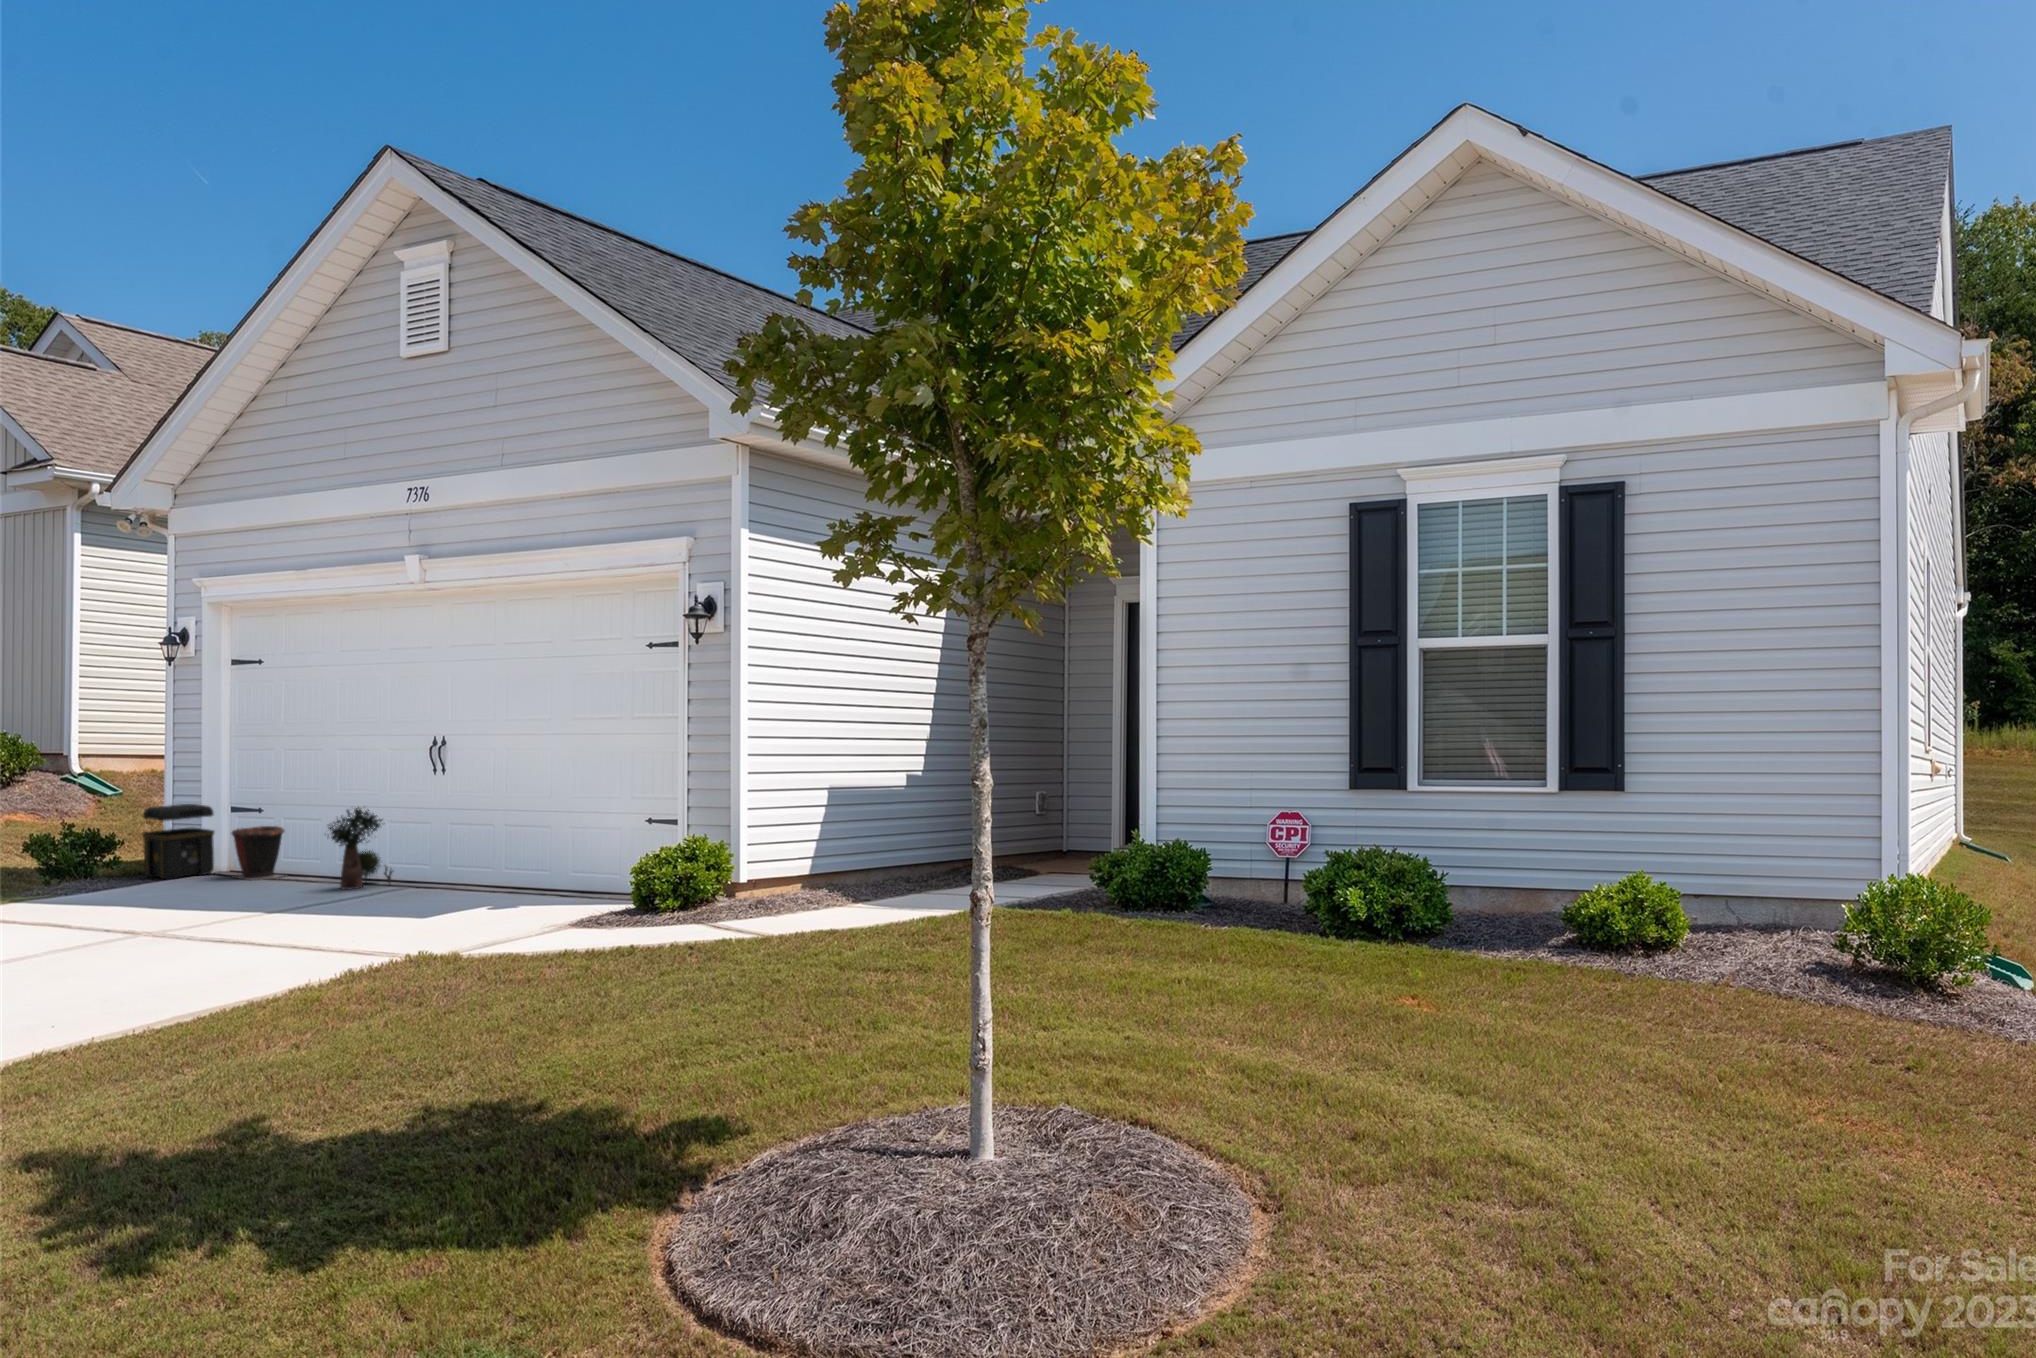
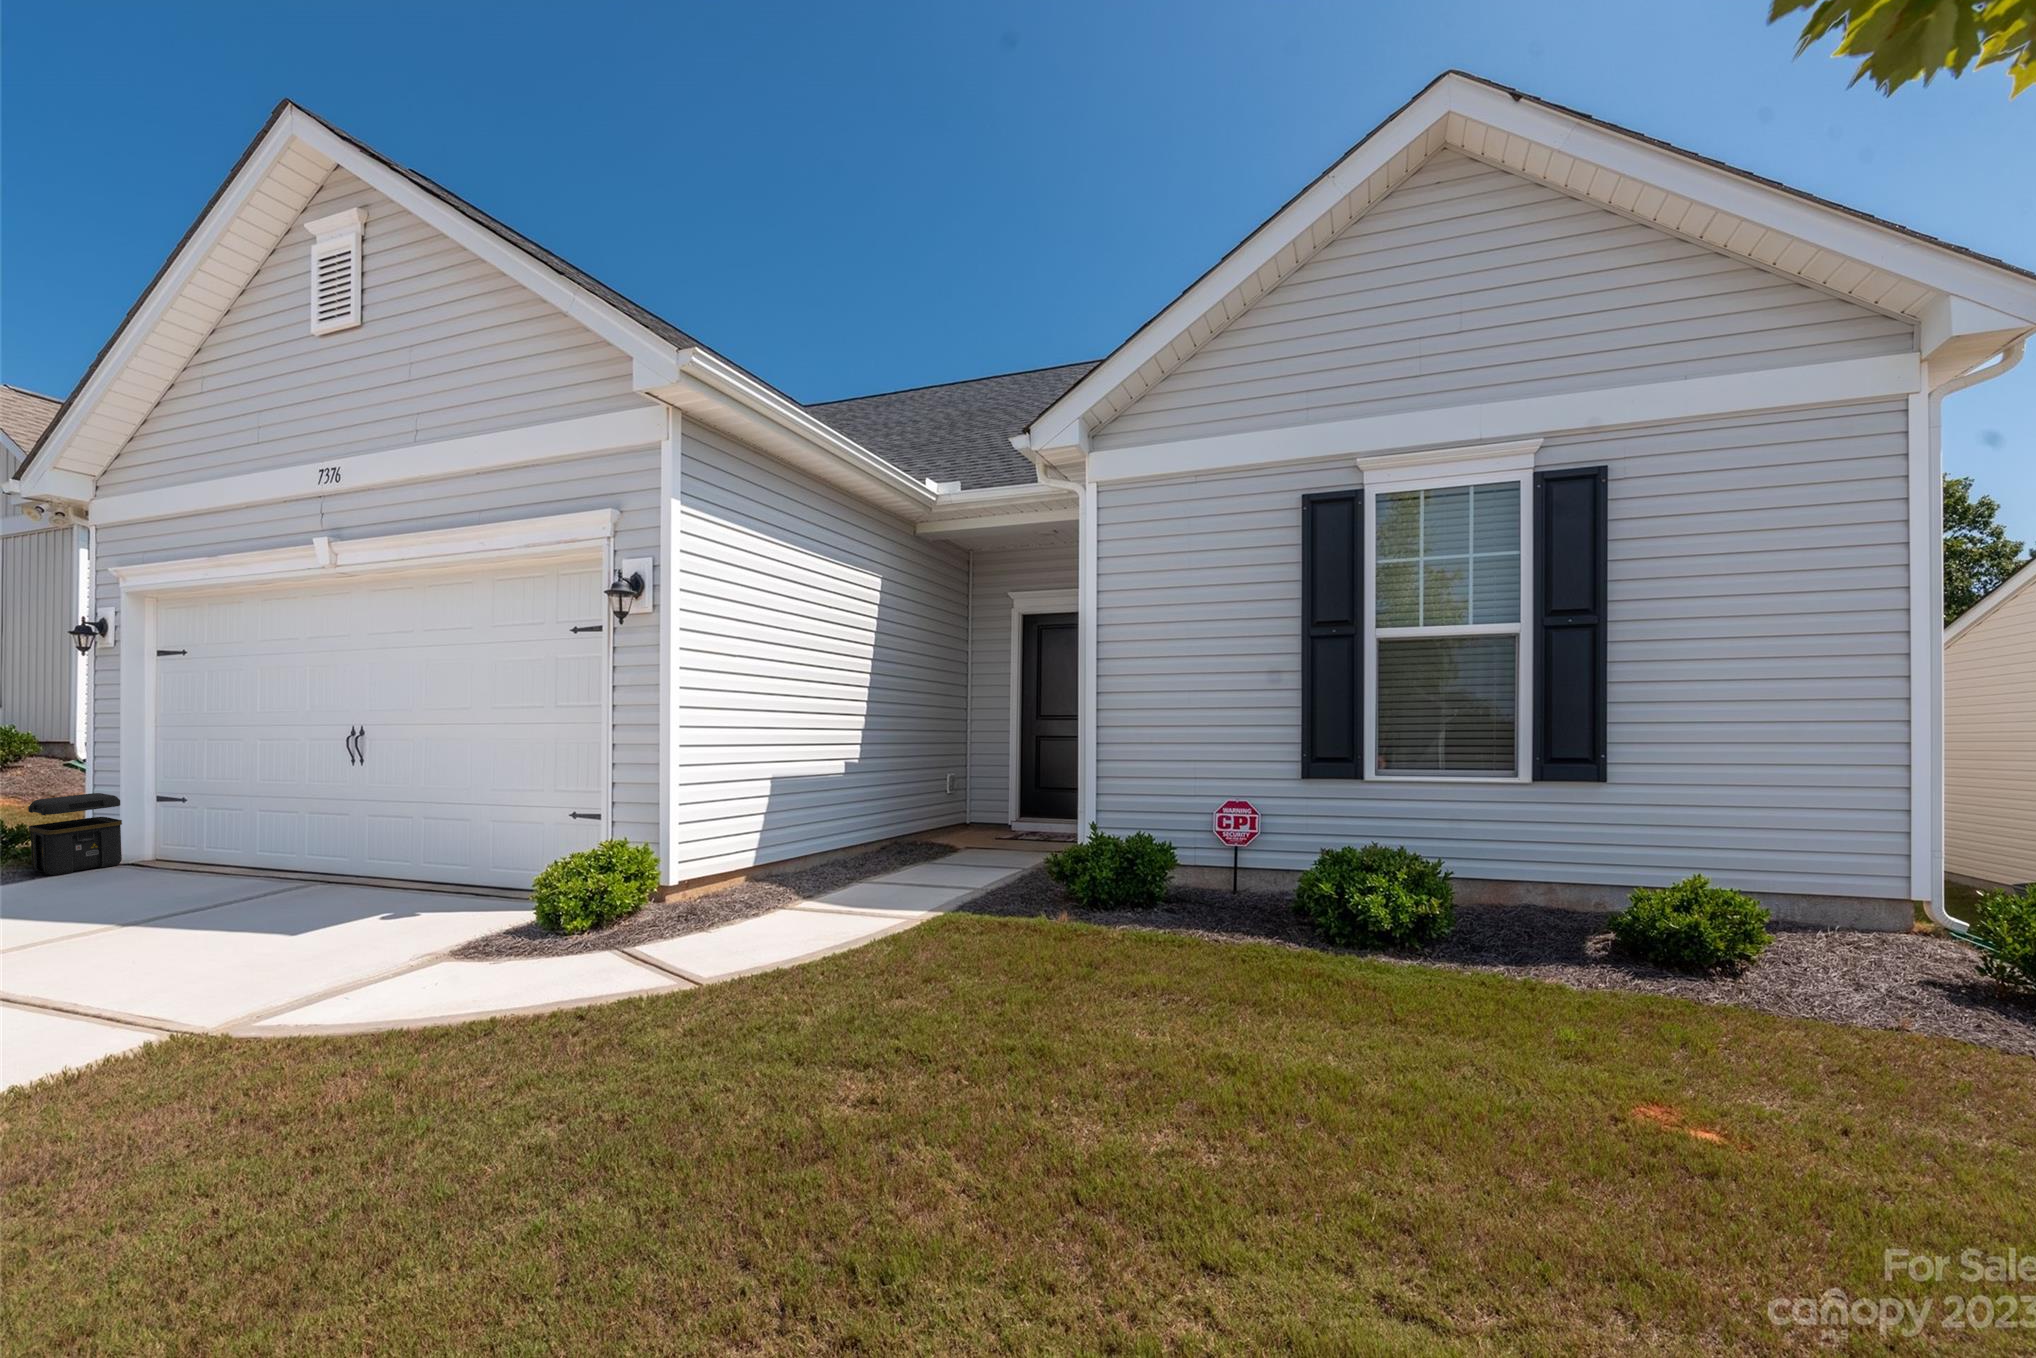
potted plant: present [329,807,393,889] -> none [215,798,306,888]
waste bin: present [232,826,284,880] -> none [129,815,203,875]

